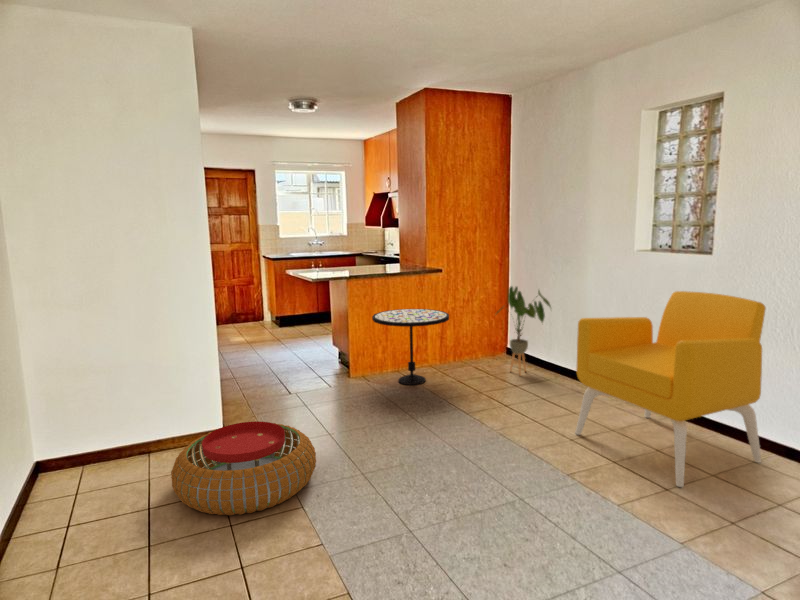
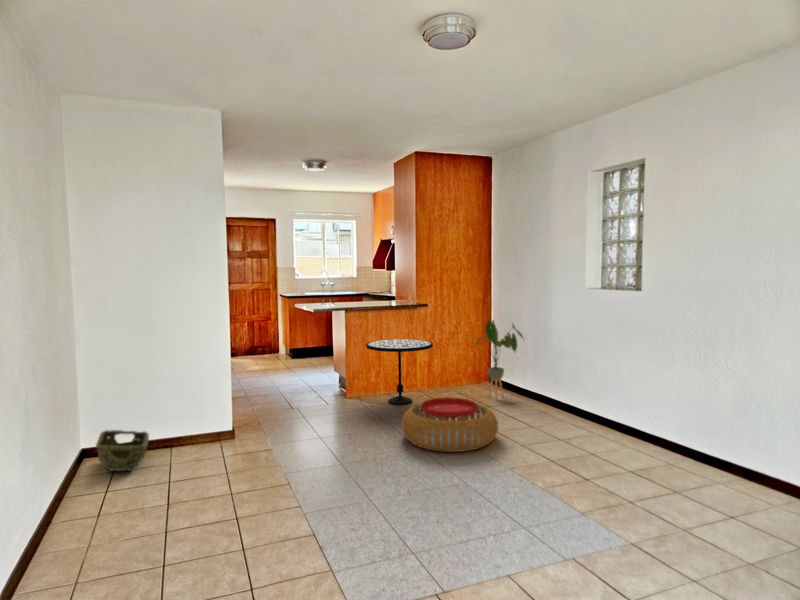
armchair: present [575,291,766,487] -> none [528,321,678,479]
pouf: present [171,421,316,515] -> present [402,397,498,452]
woven basket: none [51,437,120,494] -> present [96,430,149,471]

